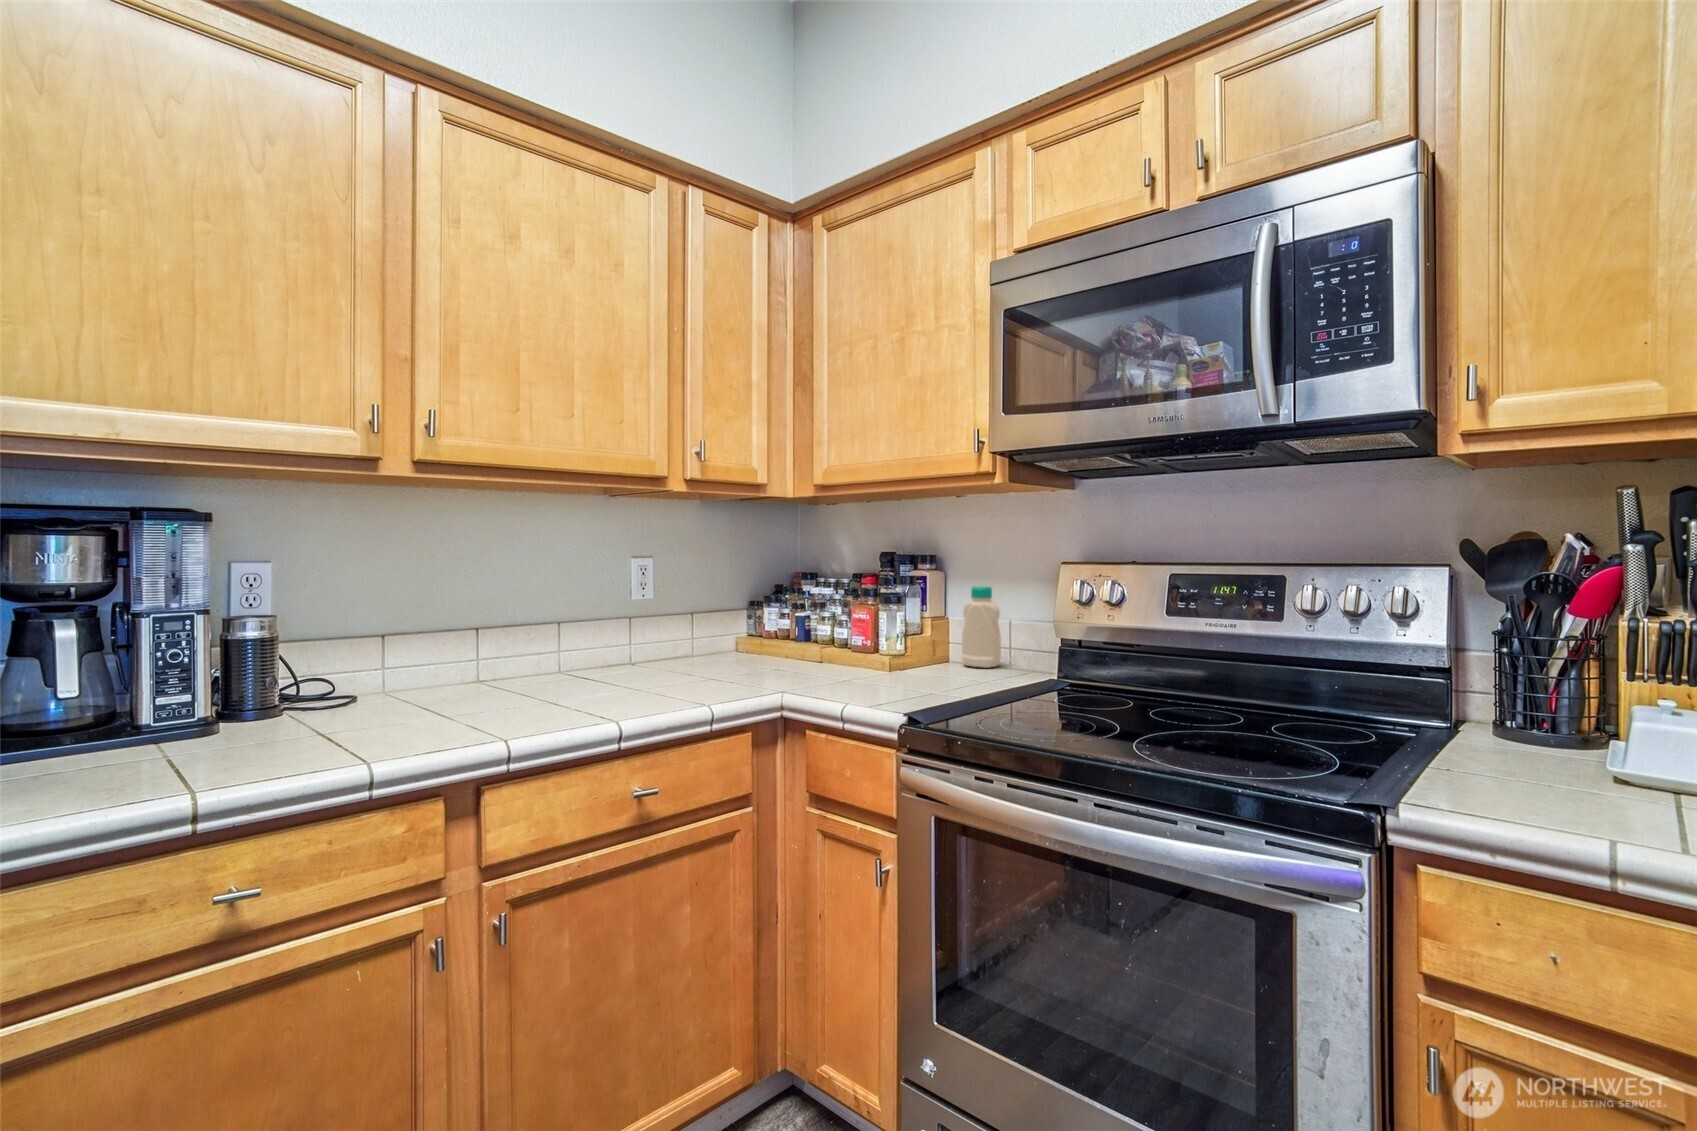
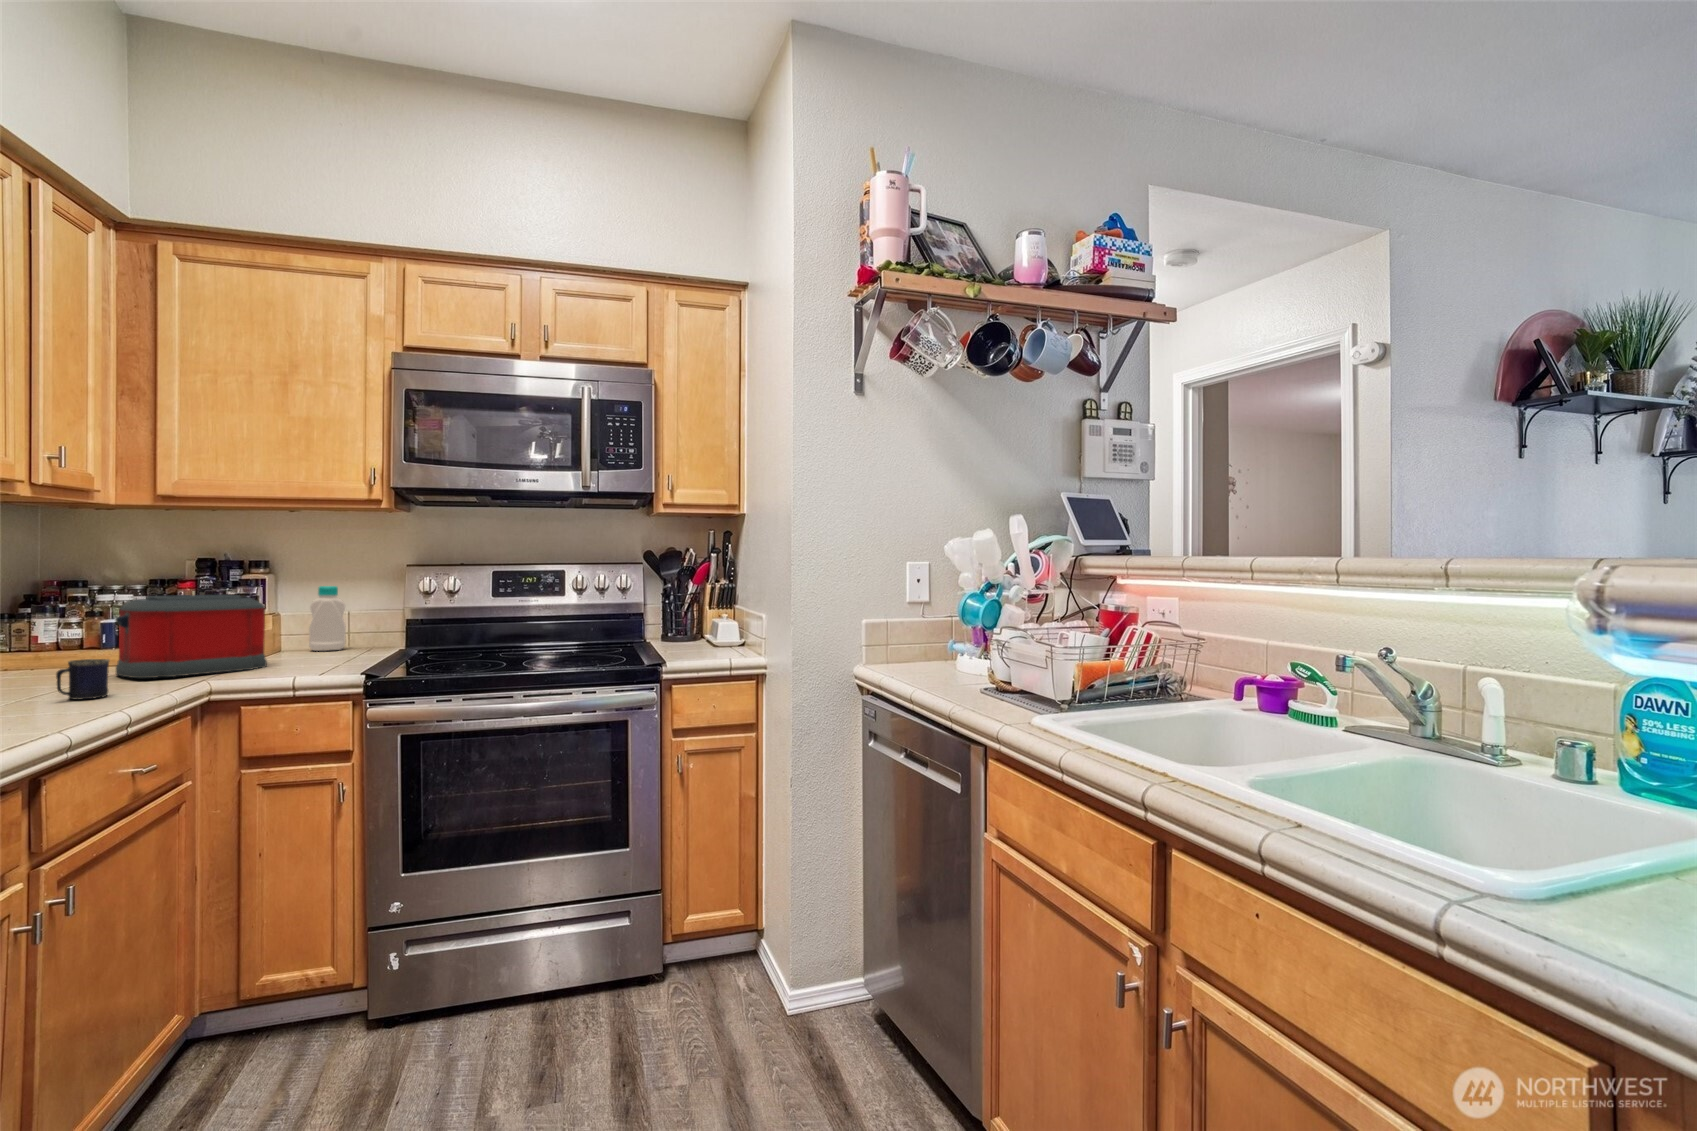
toaster: none [751,595,884,687] -> present [115,595,267,678]
mug: none [654,663,697,707] -> present [56,659,109,700]

